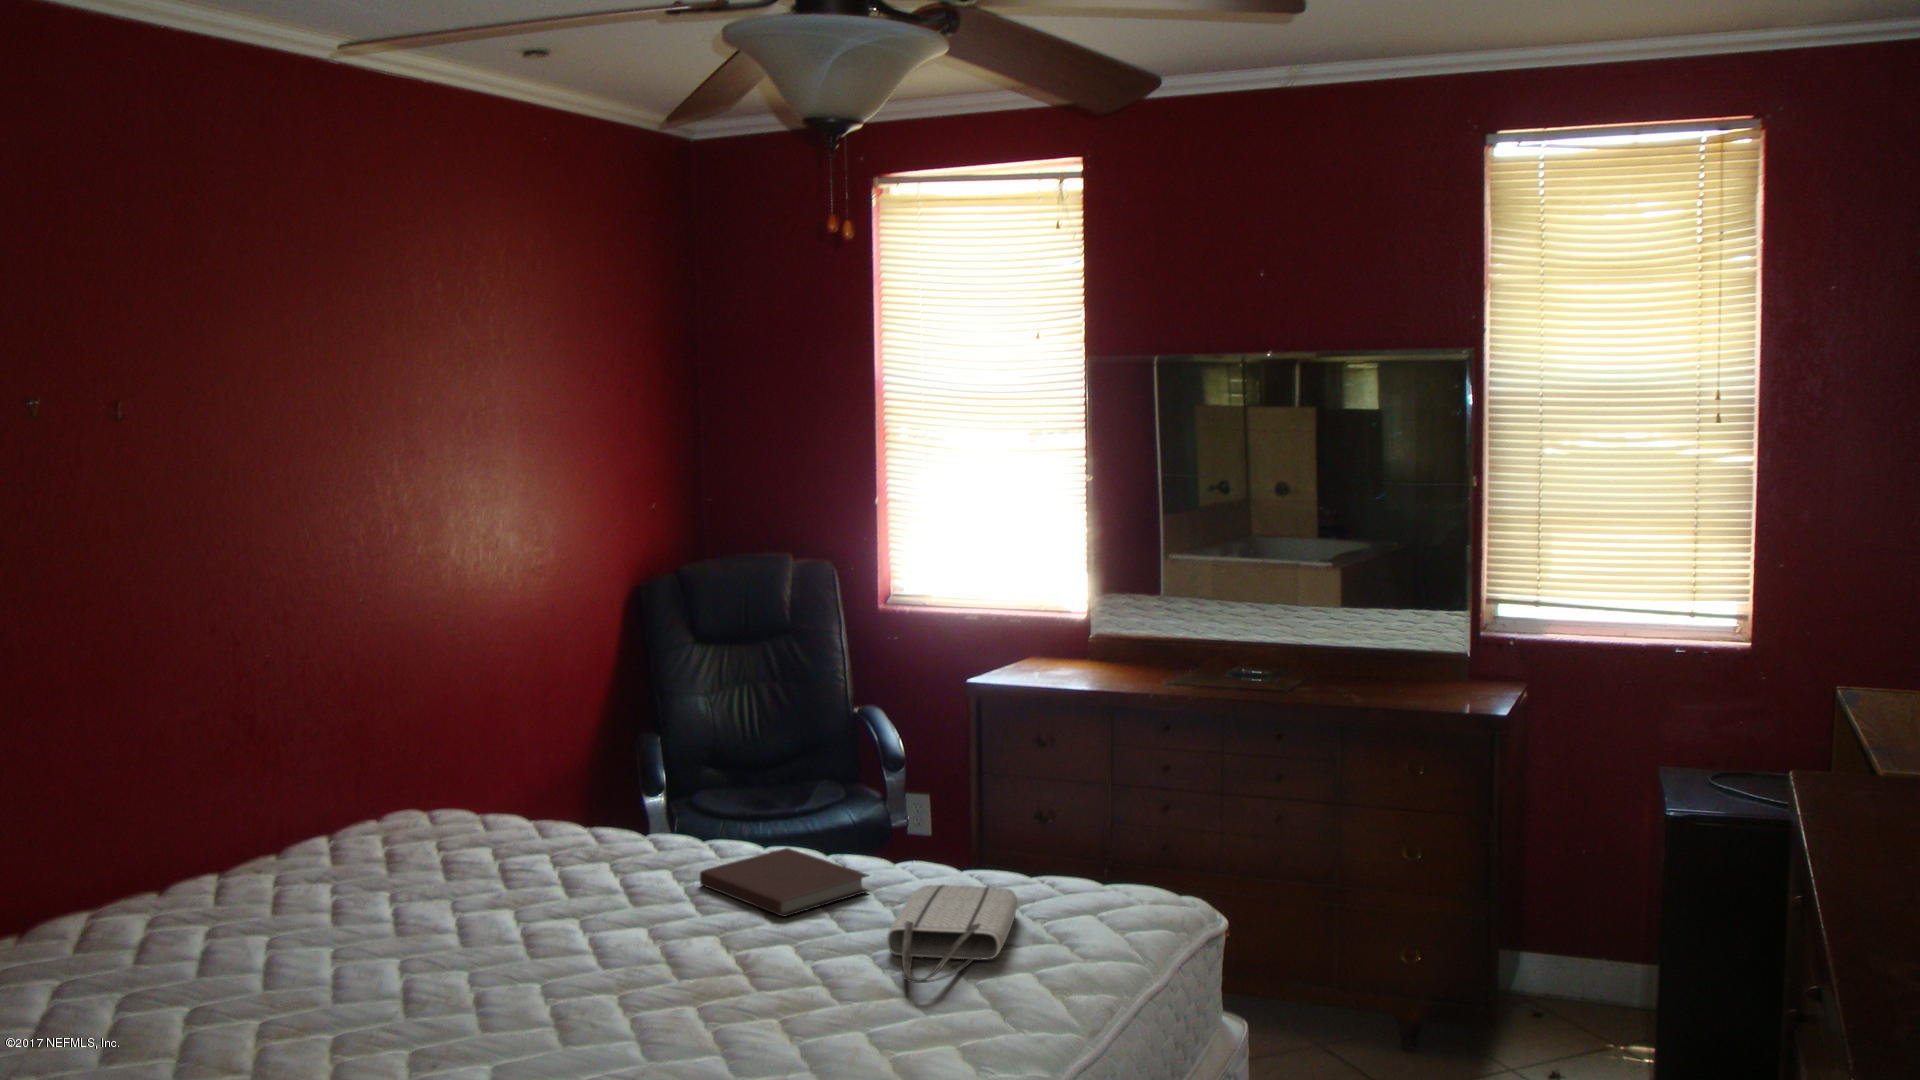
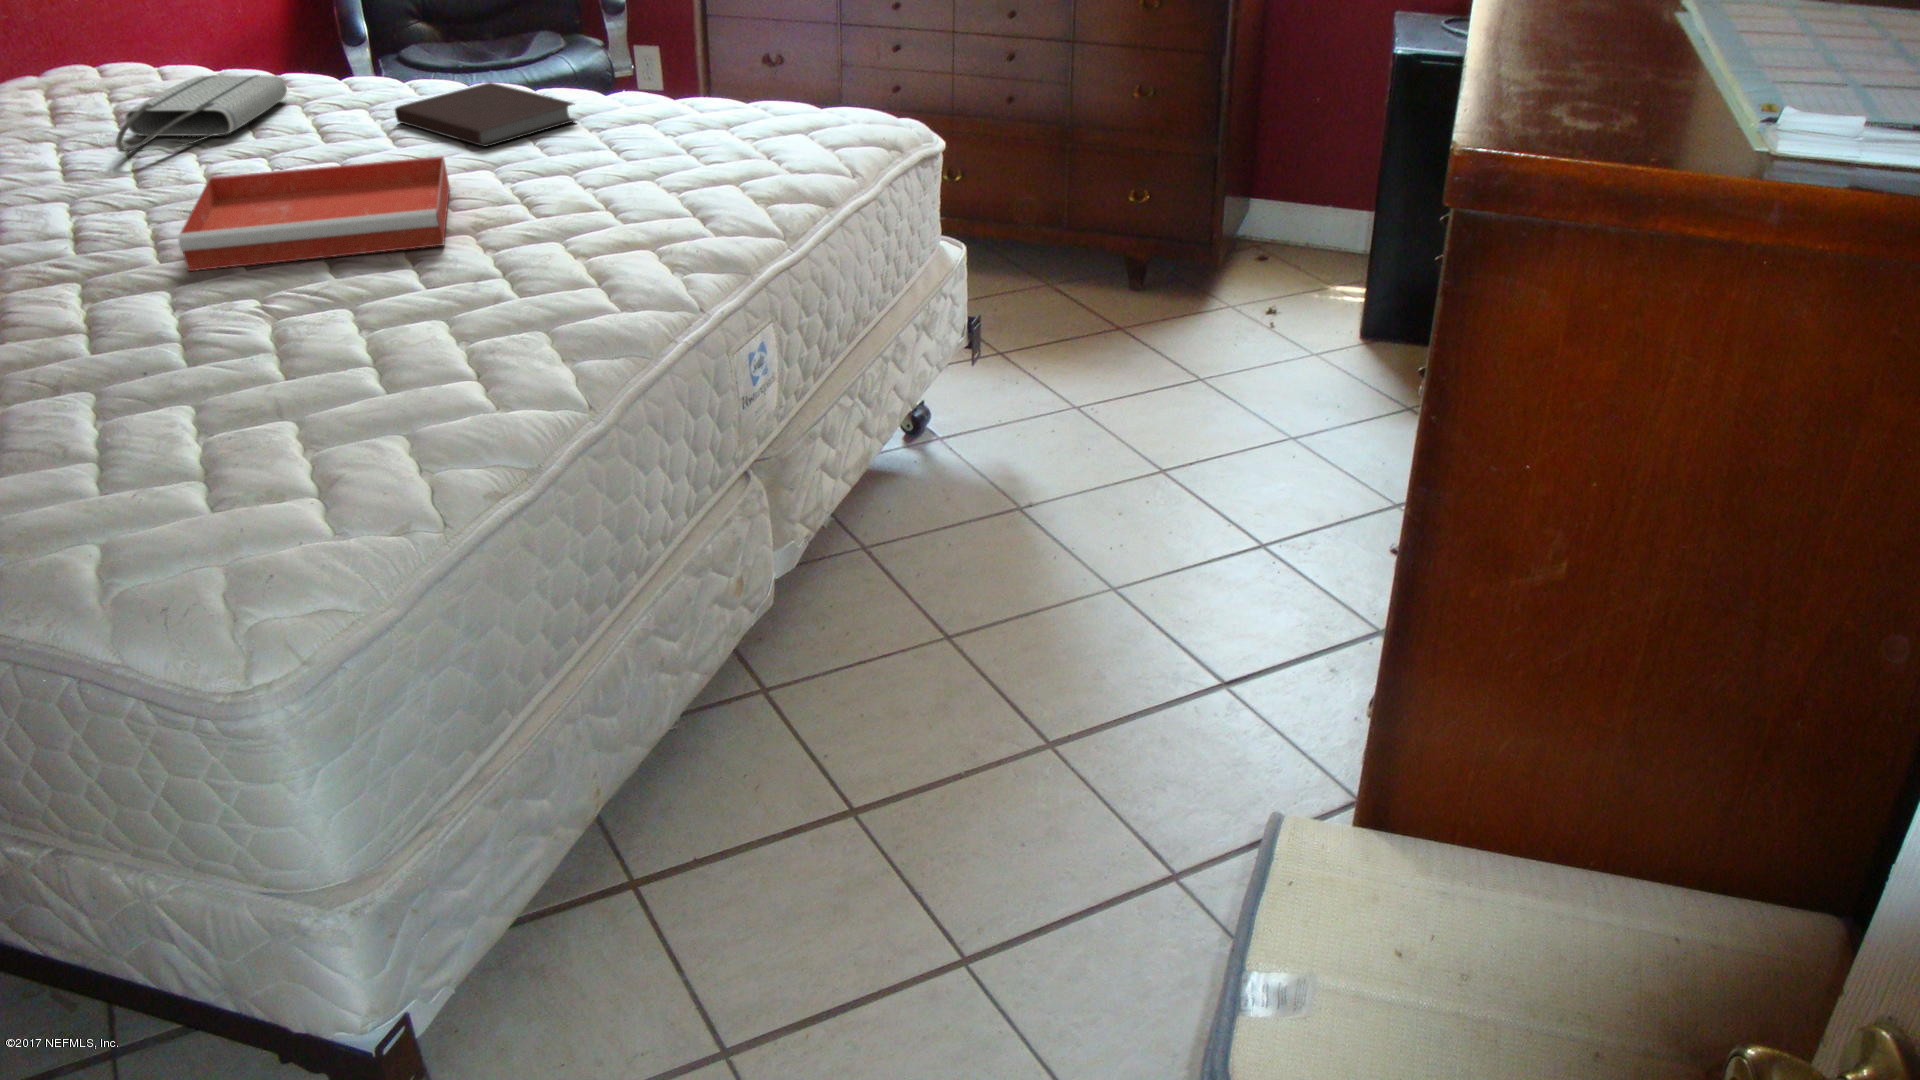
tote bag: present [887,885,1017,983] -> present [116,75,287,153]
tray: none [506,931,753,1044] -> present [178,157,450,271]

